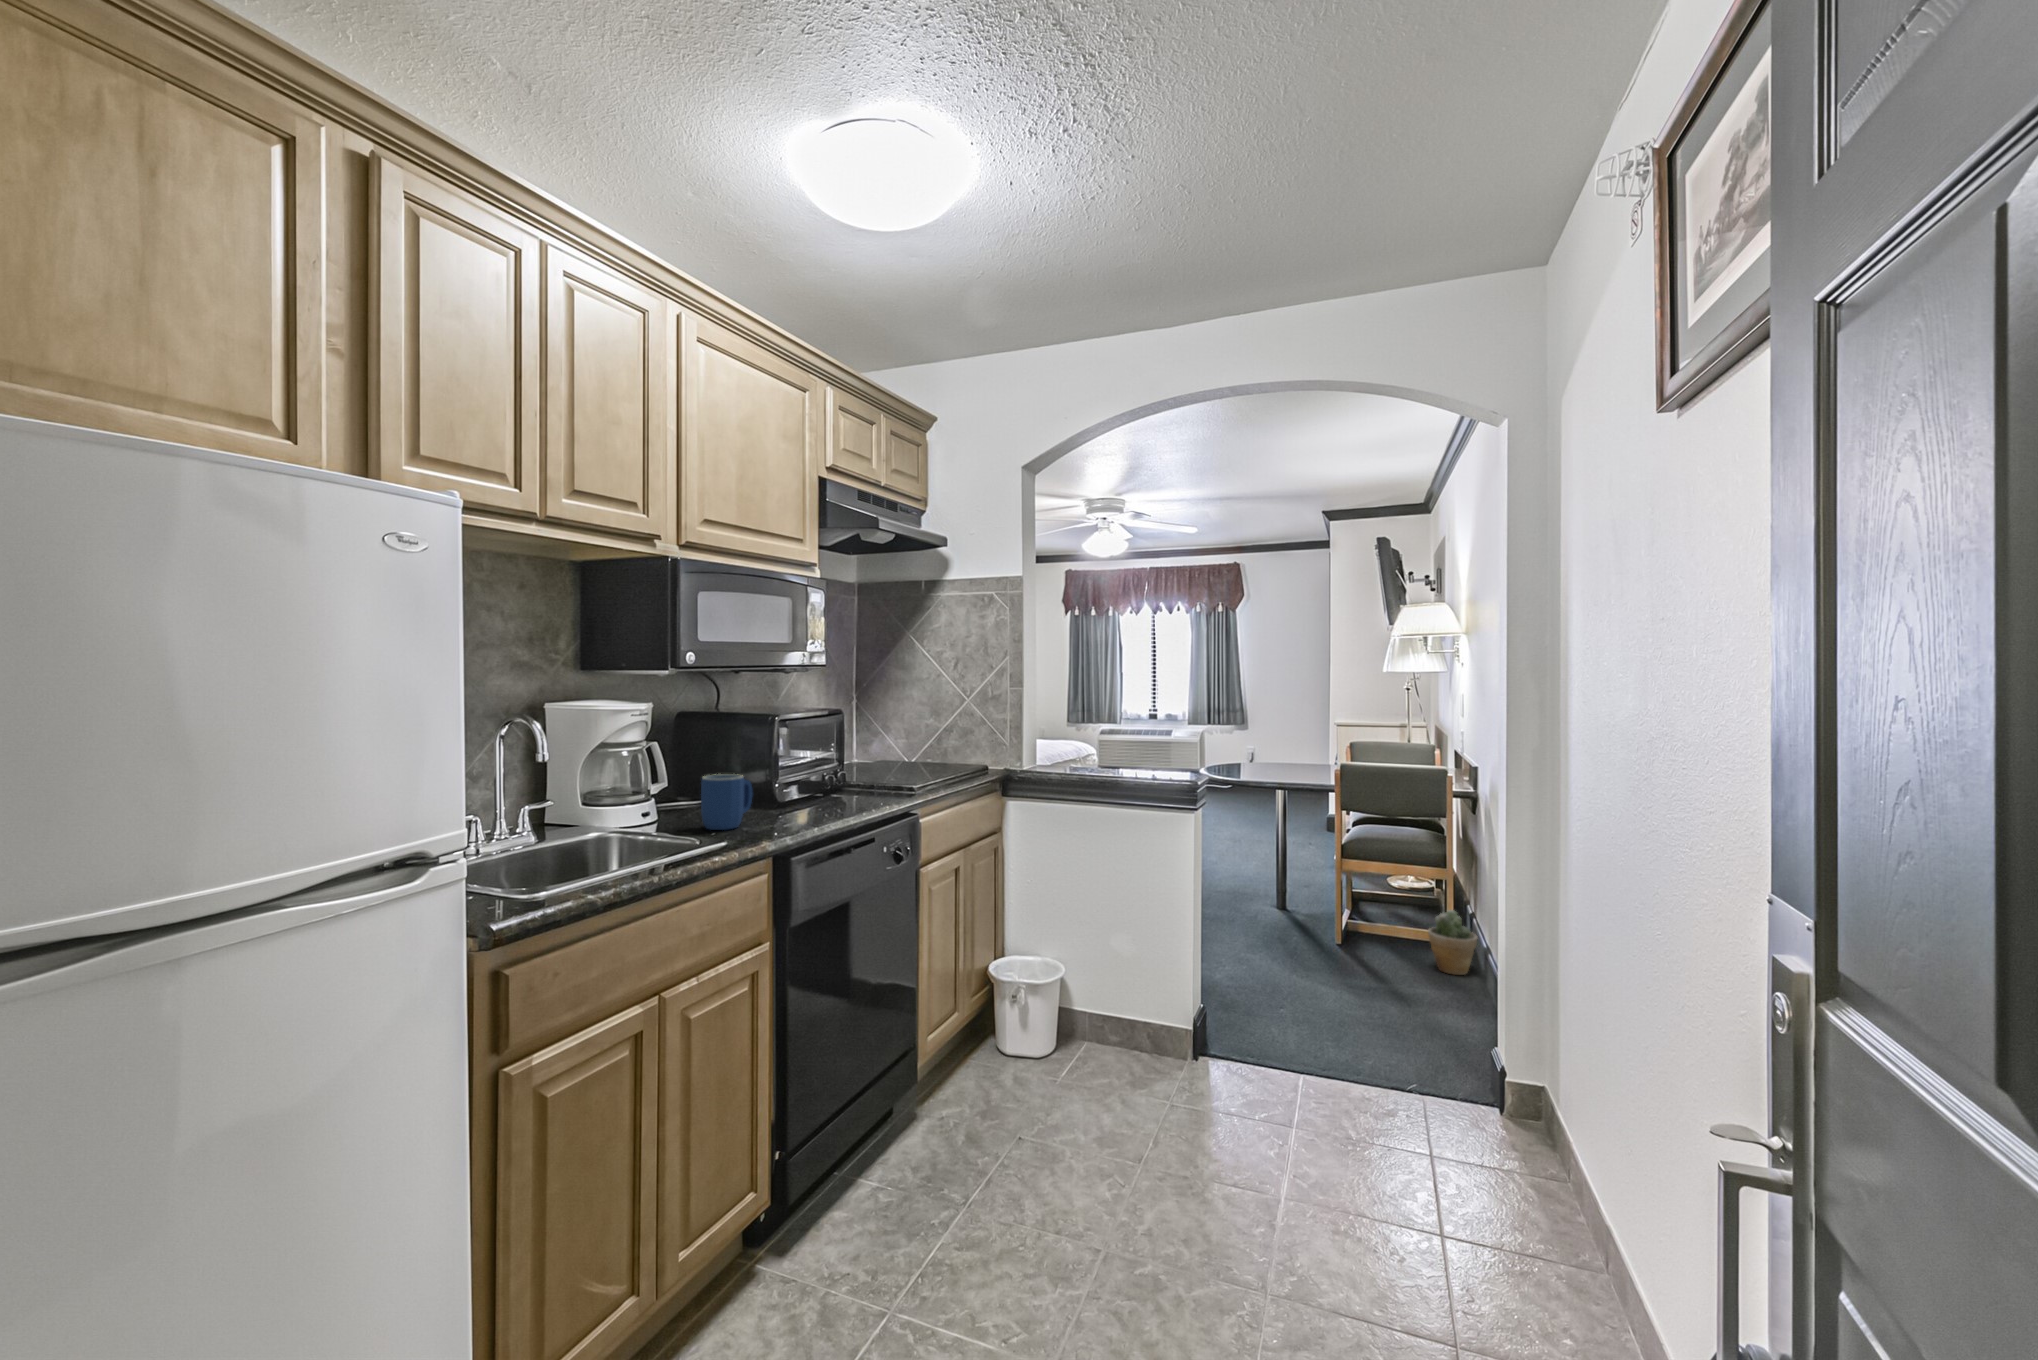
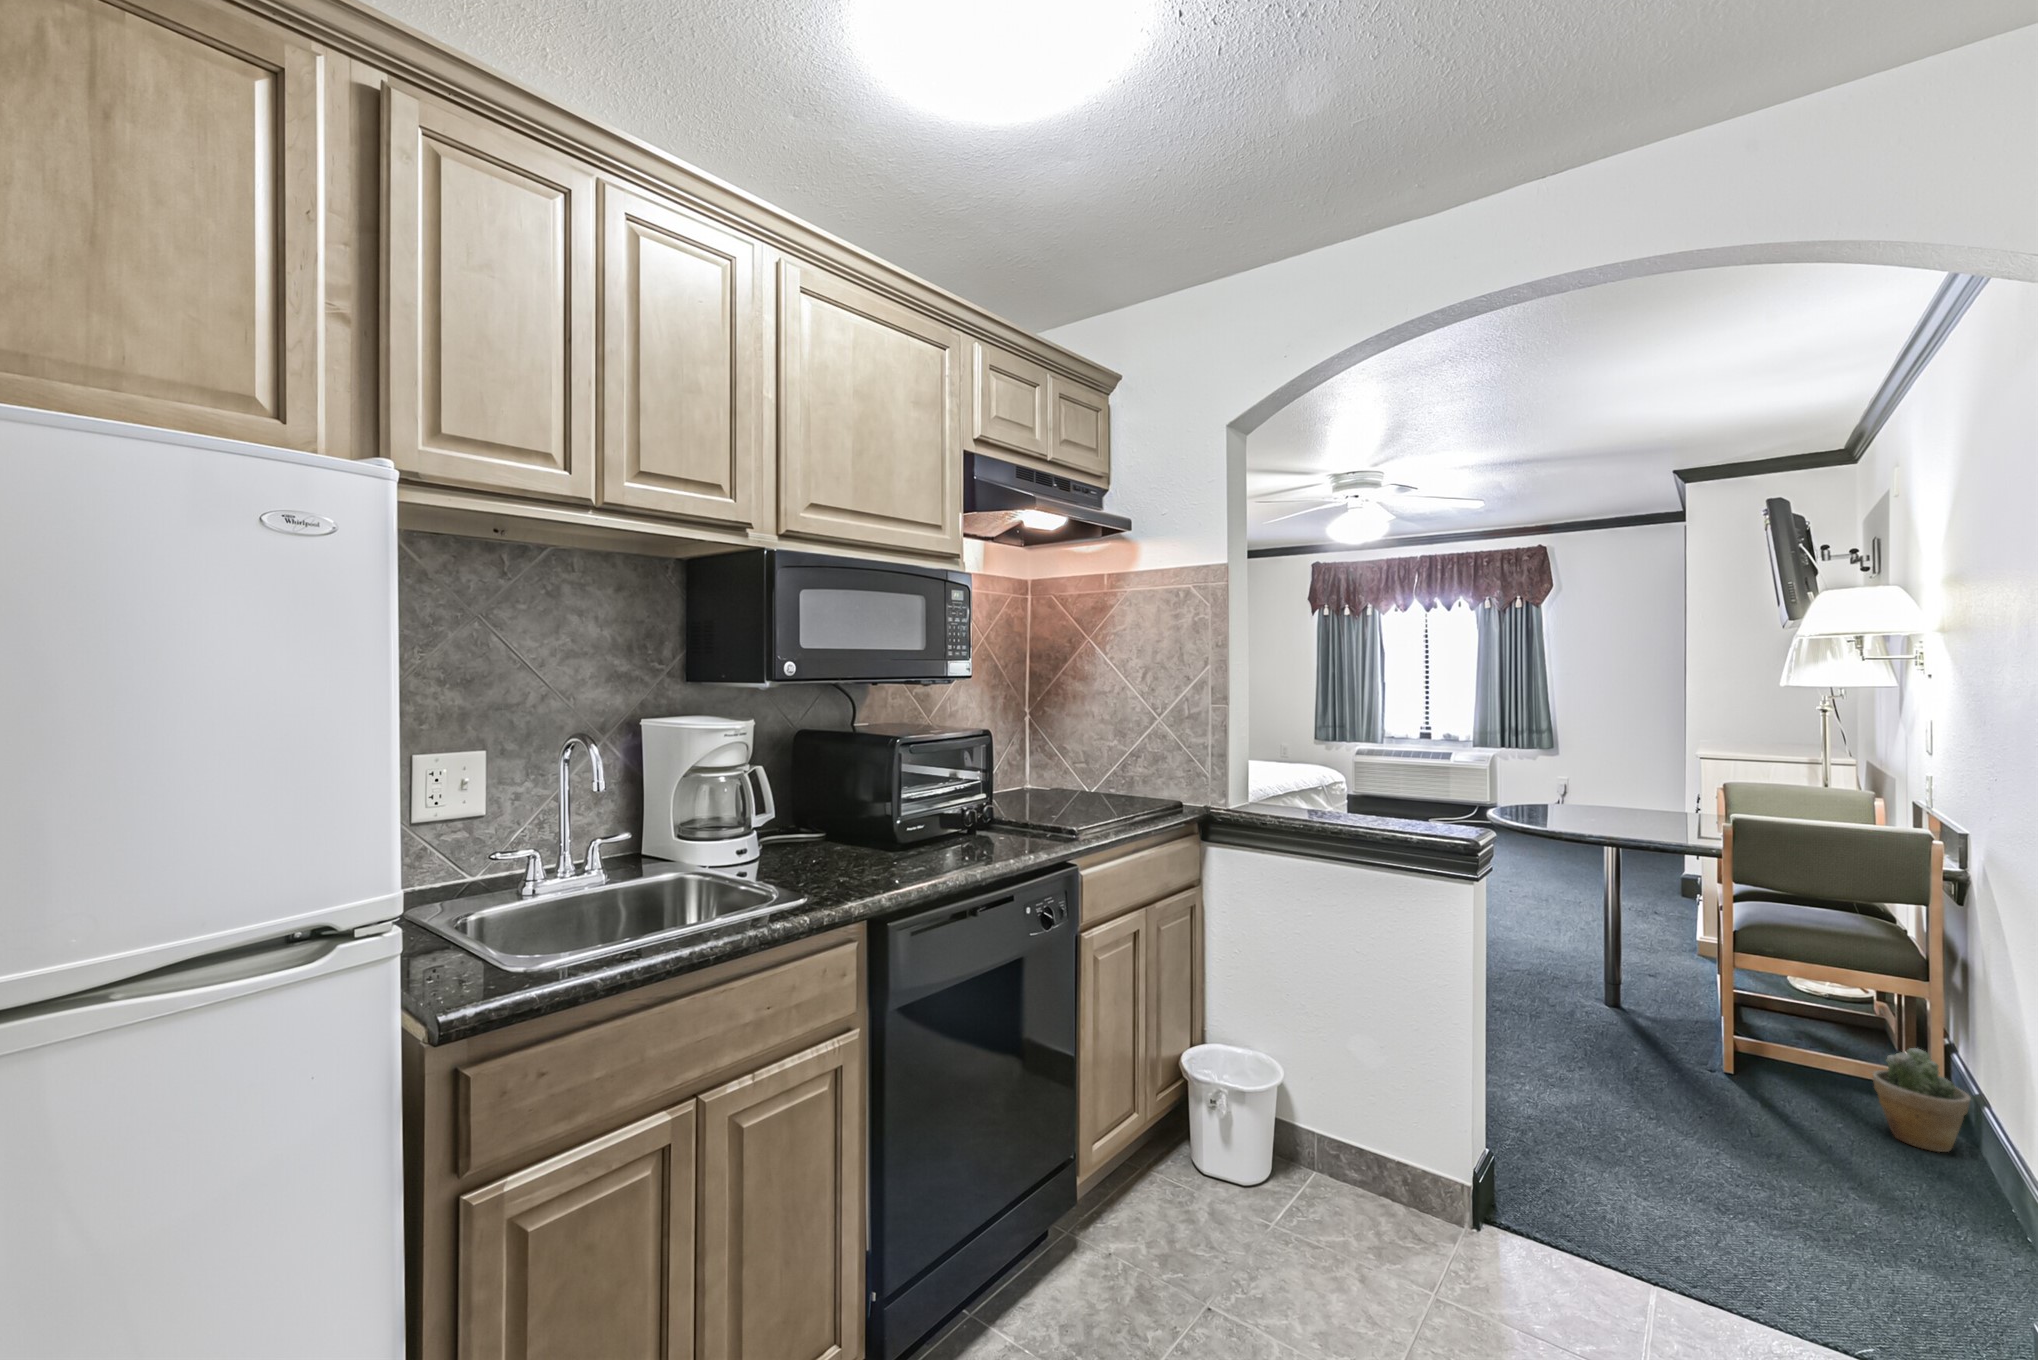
mug: present [701,774,753,830] -> none [798,807,861,877]

